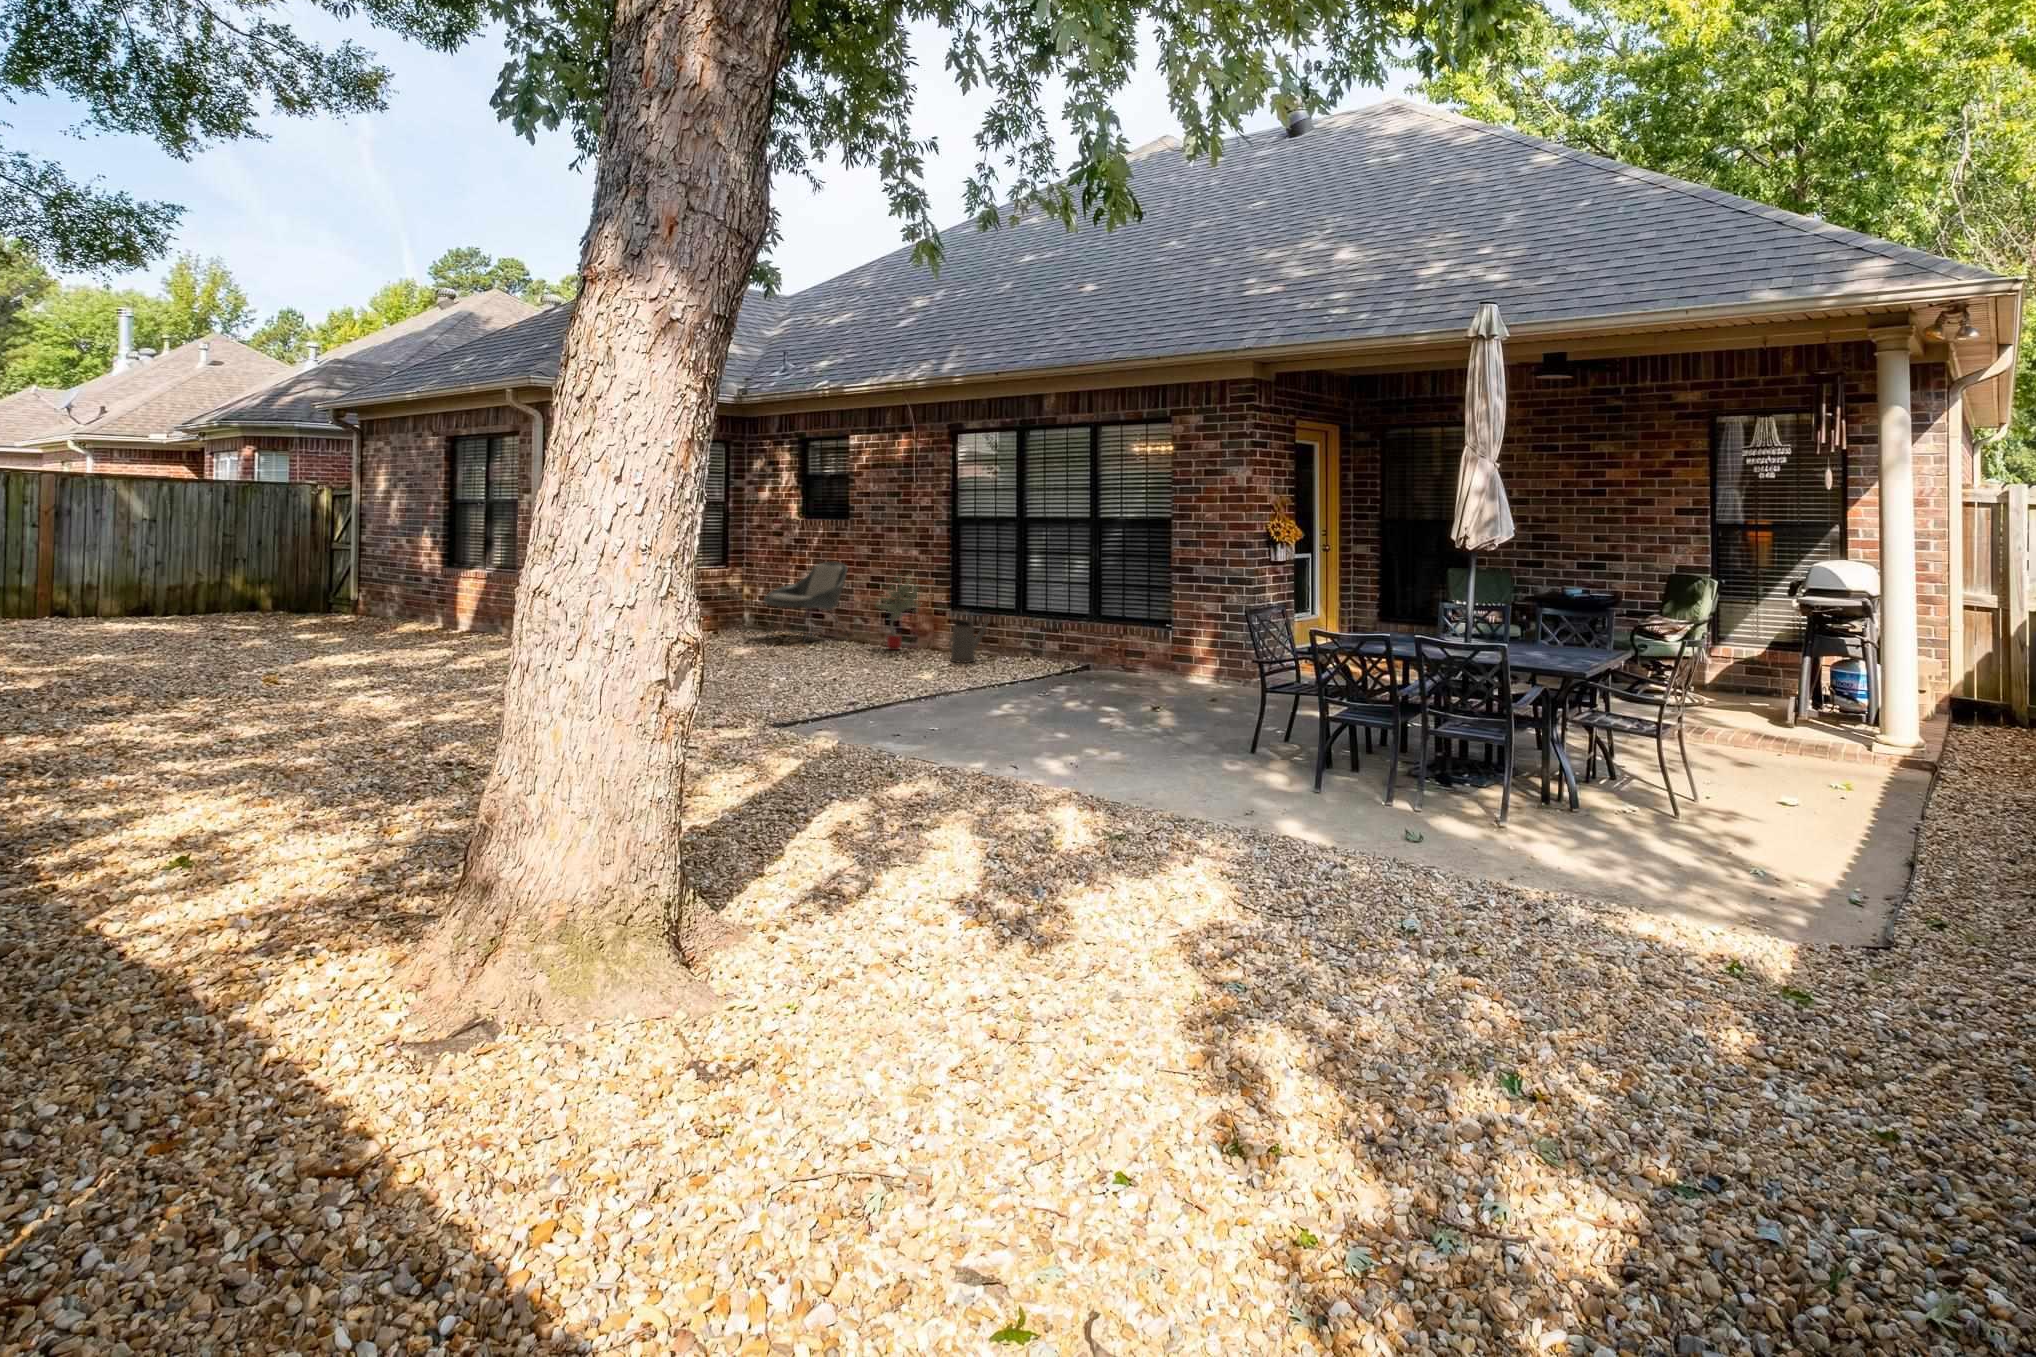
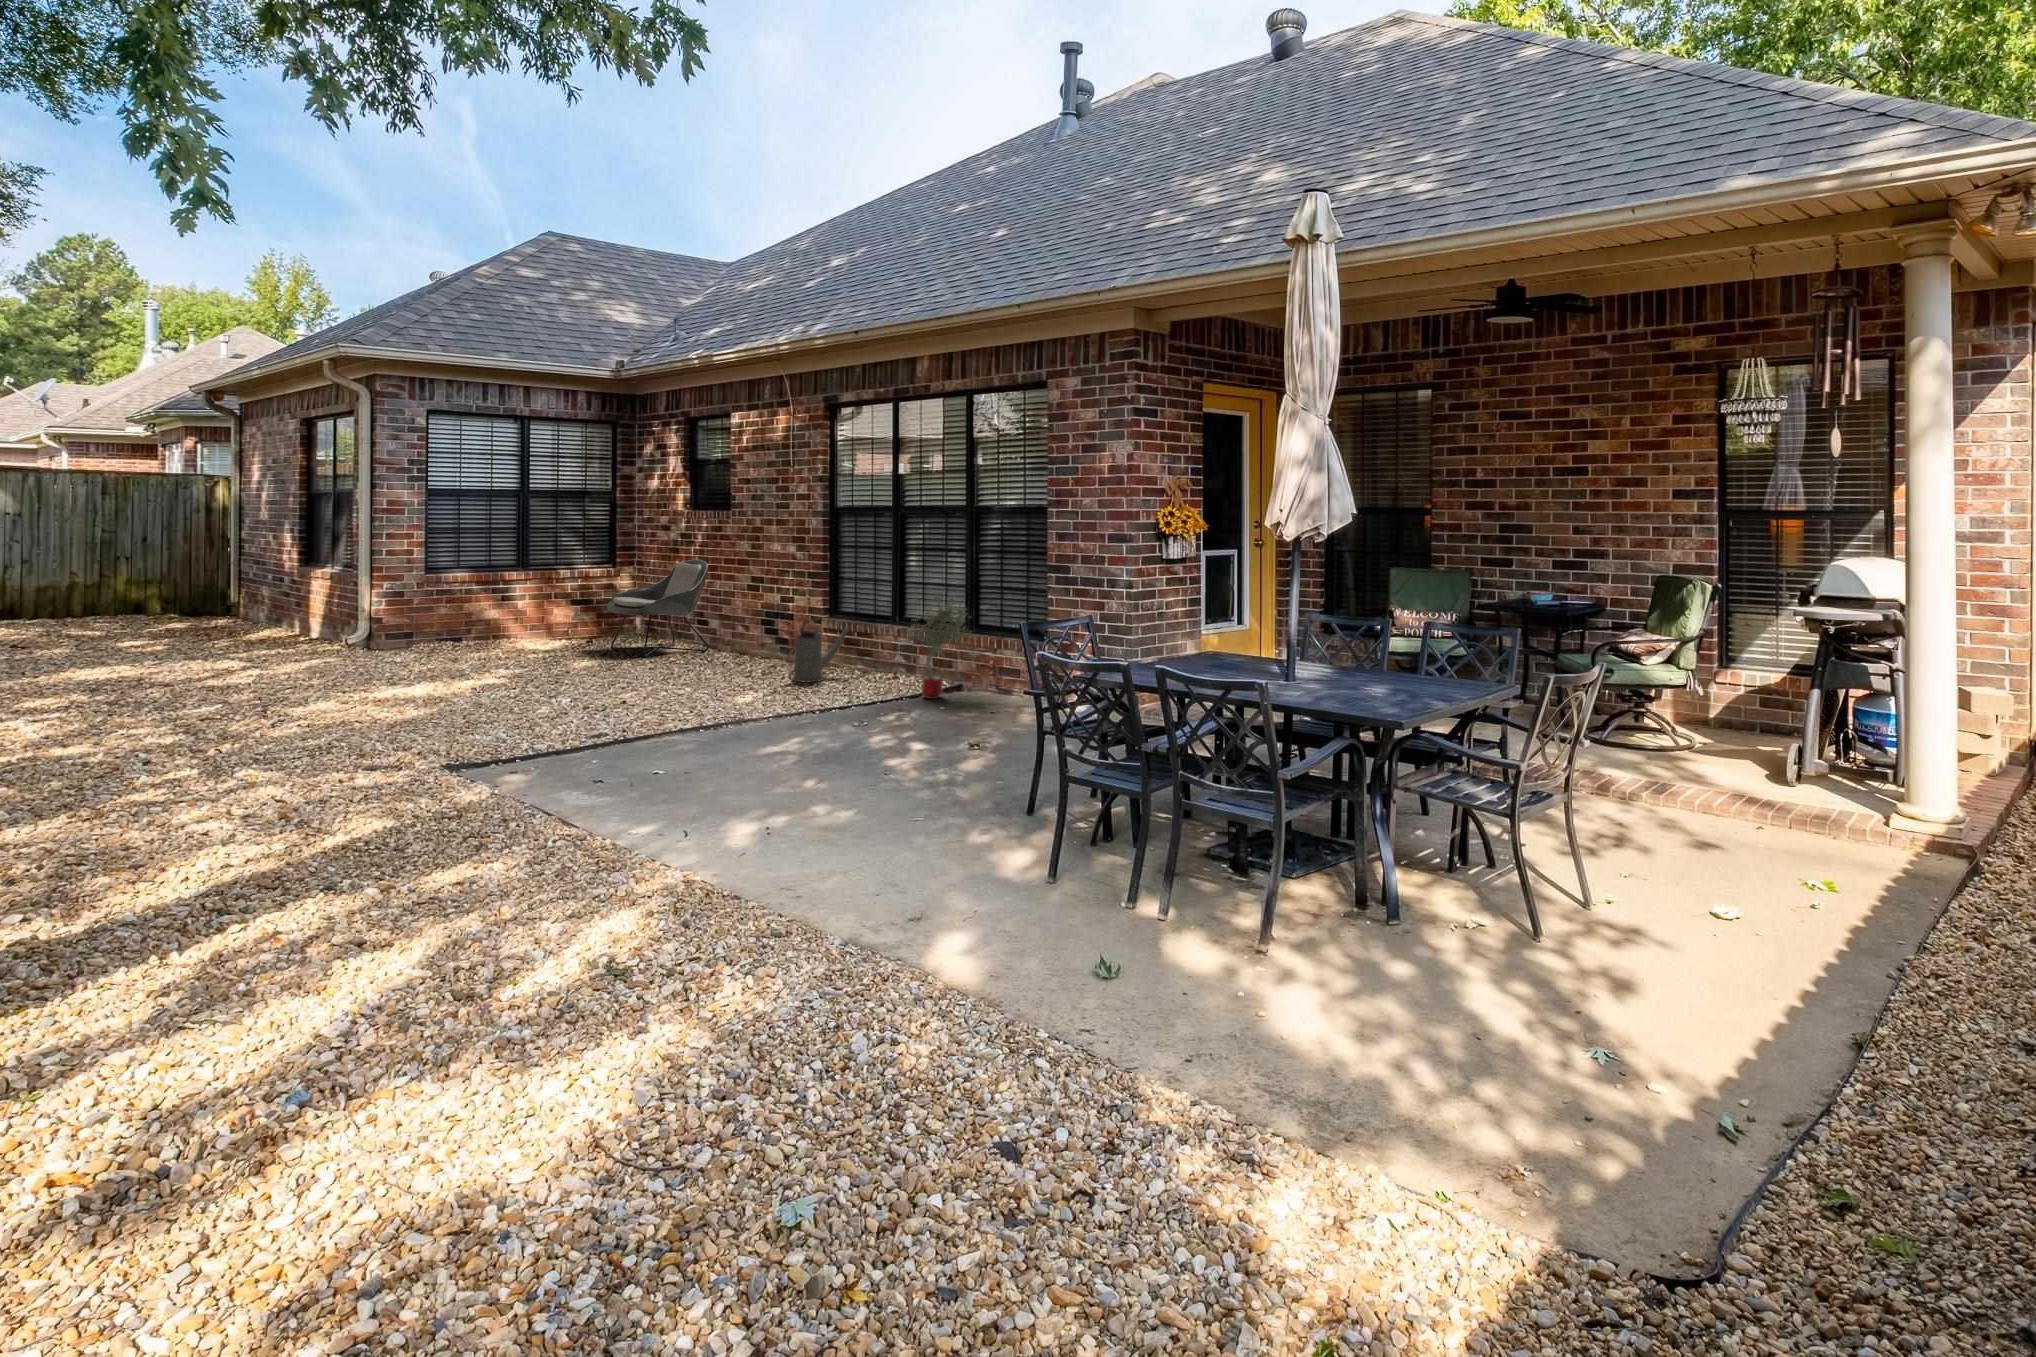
potted tree: present [876,574,919,650] -> present [907,591,969,699]

